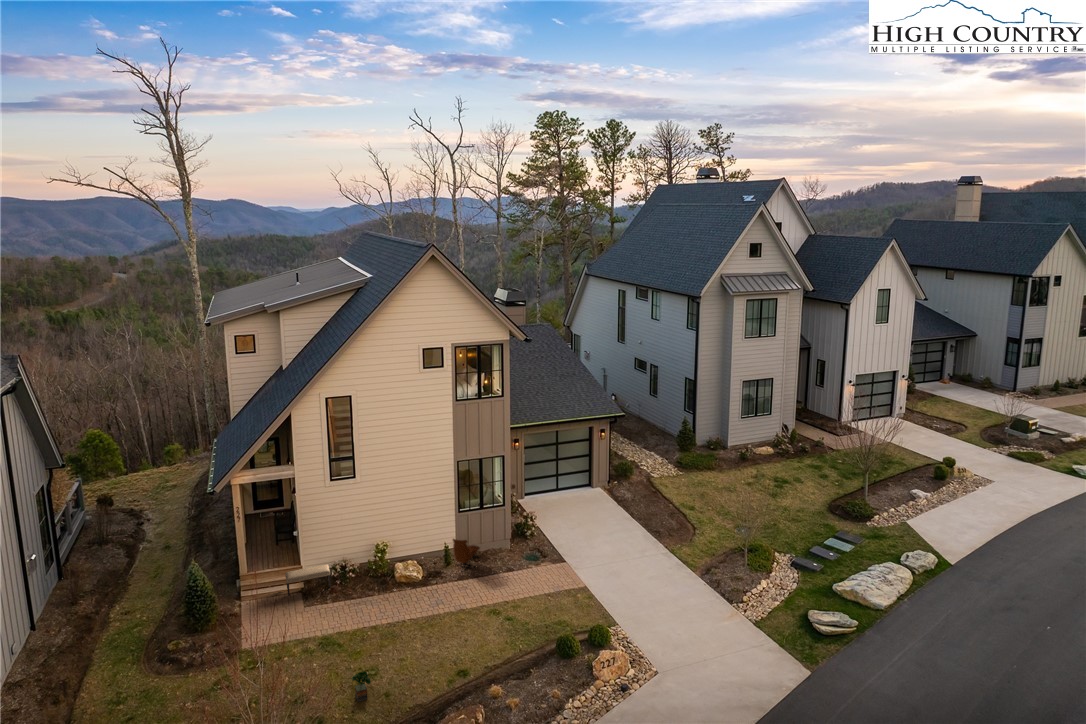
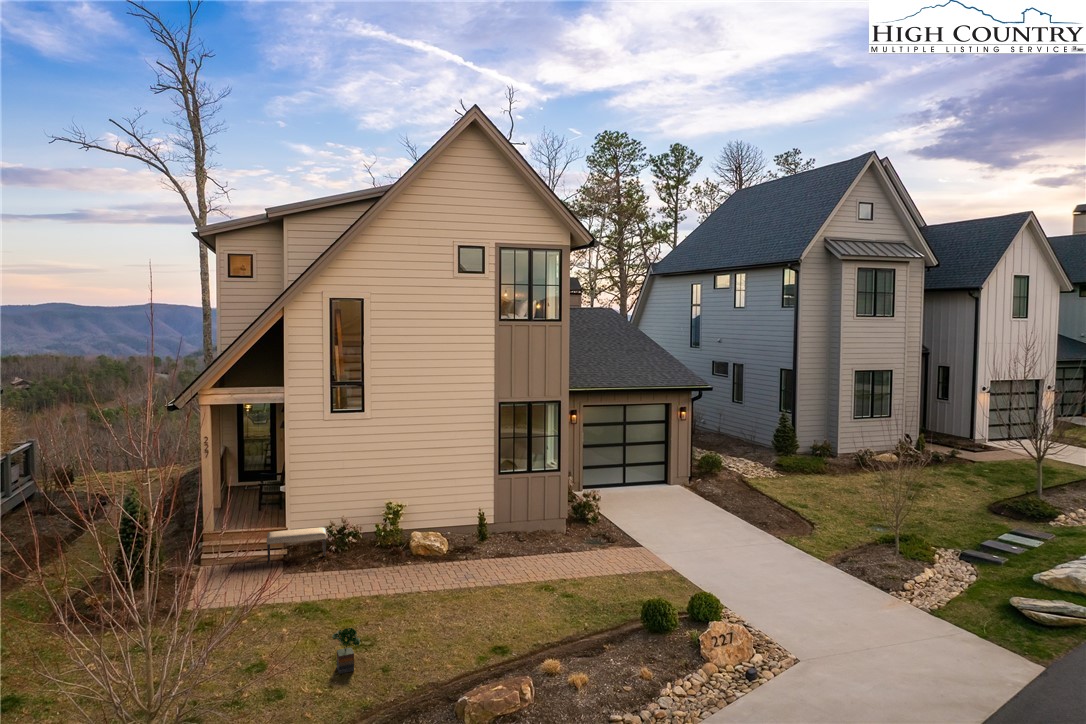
lounge chair: present [453,539,480,568] -> none [491,500,527,548]

